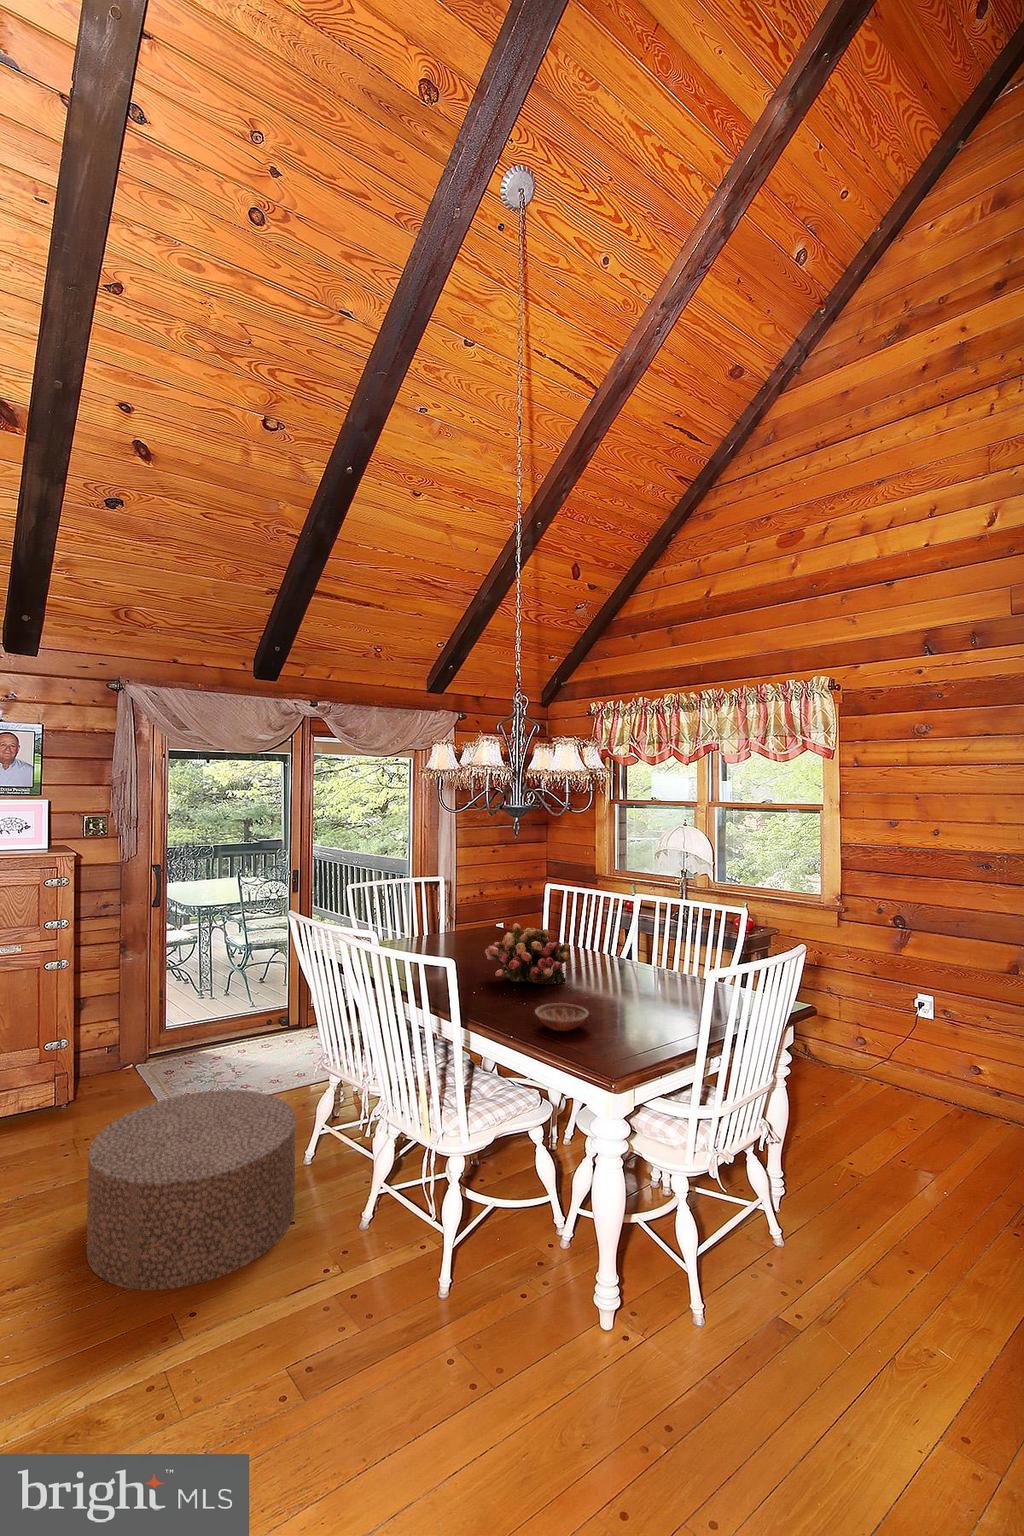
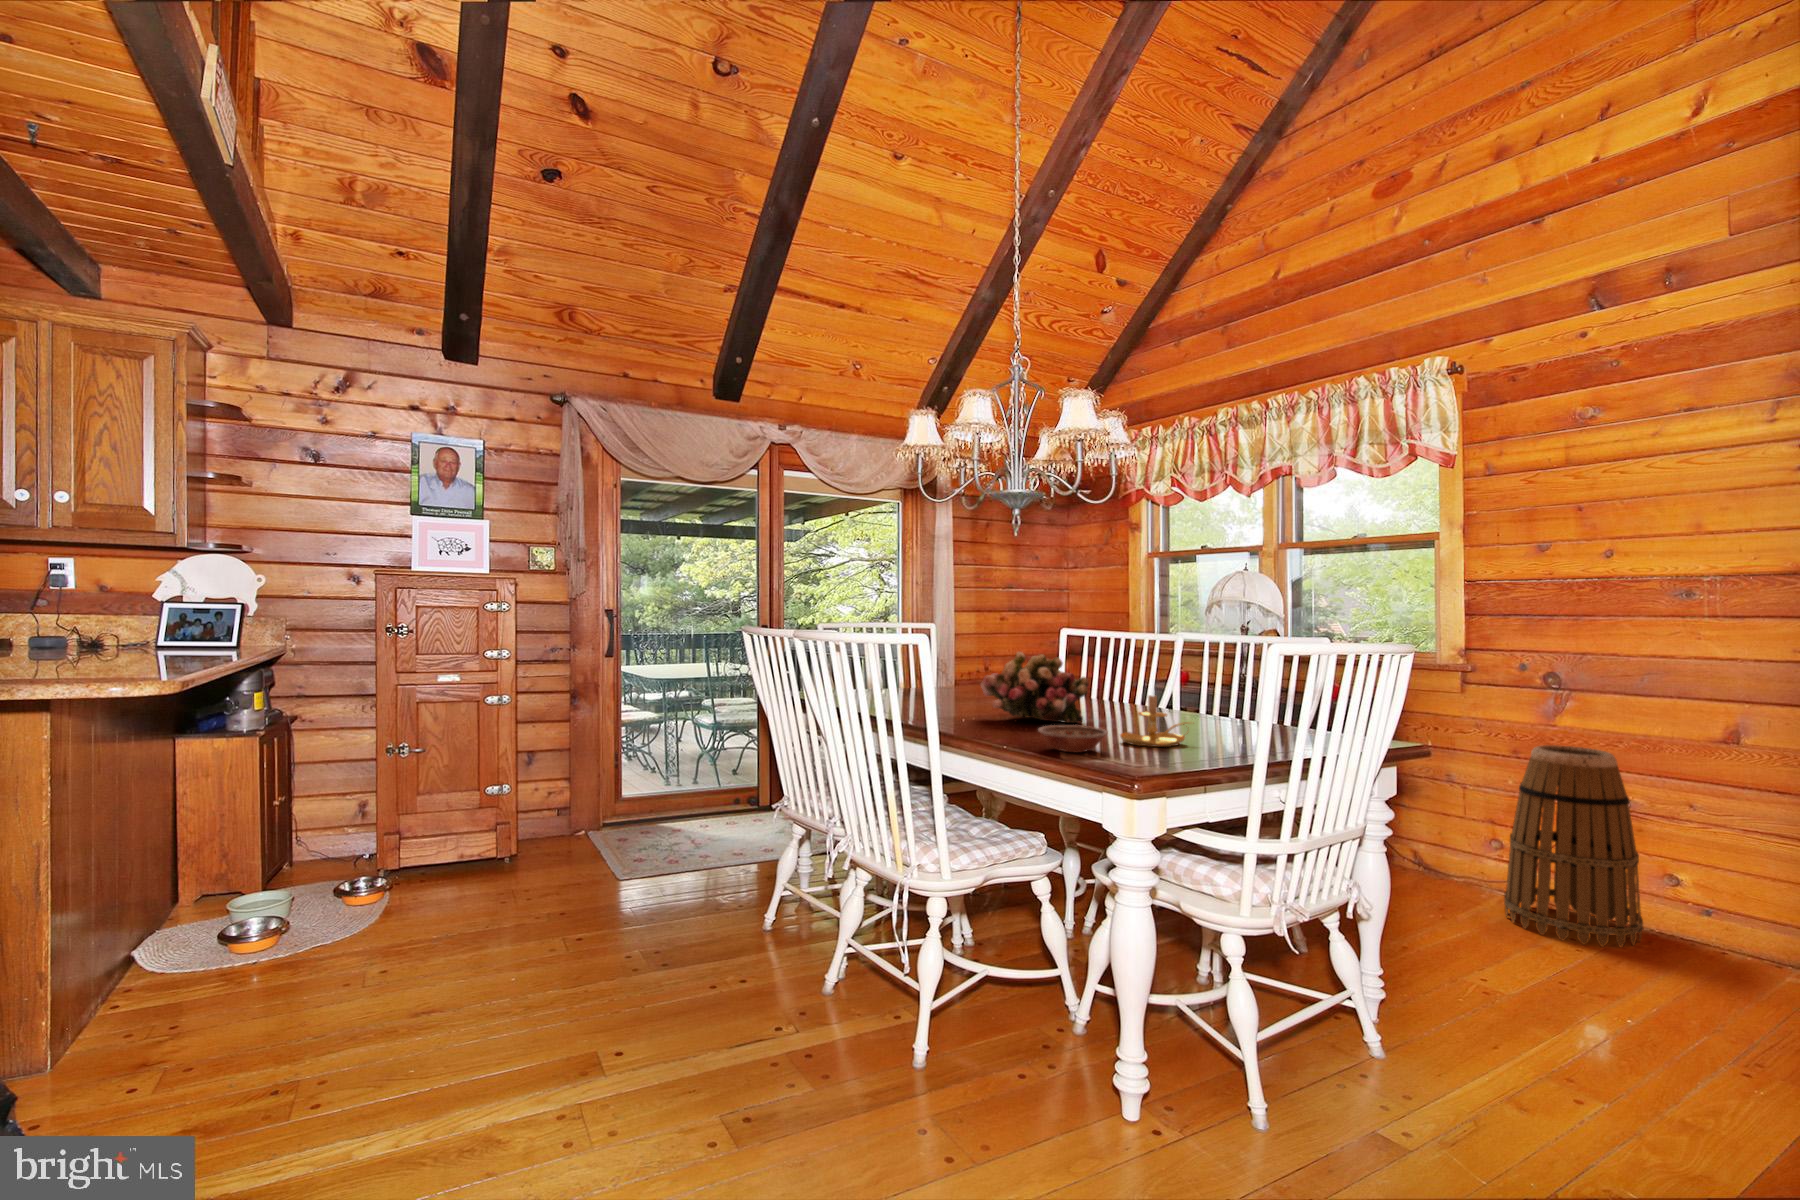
candle holder: none [596,962,652,1018] -> present [1120,680,1188,747]
basket: none [869,975,960,1129] -> present [1504,745,1643,947]
ottoman: present [87,1090,296,1290] -> none [515,838,750,1034]

